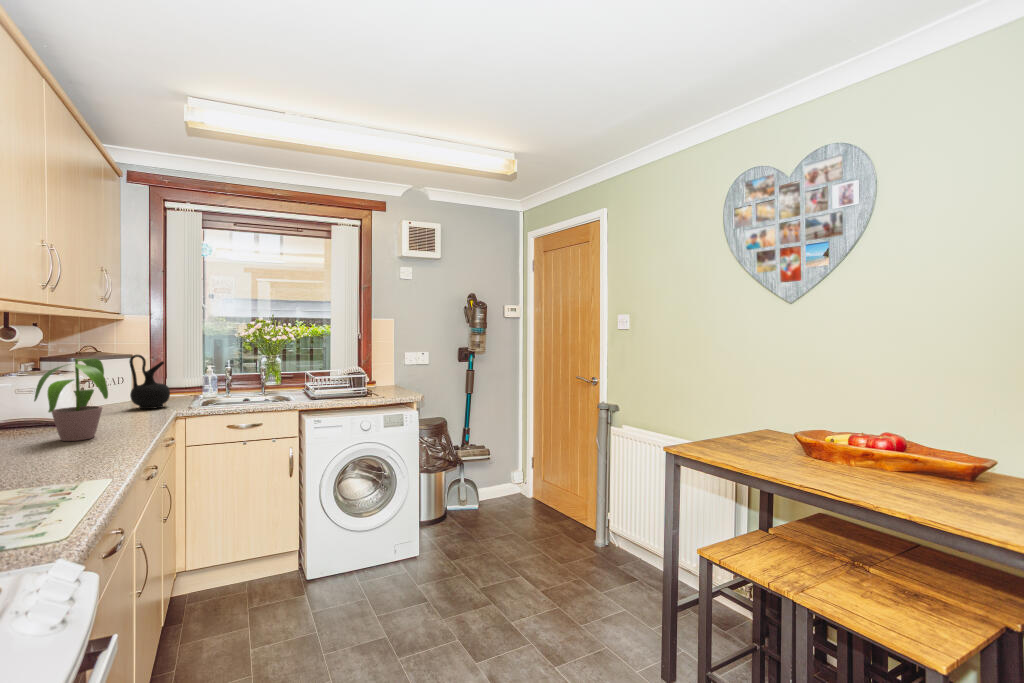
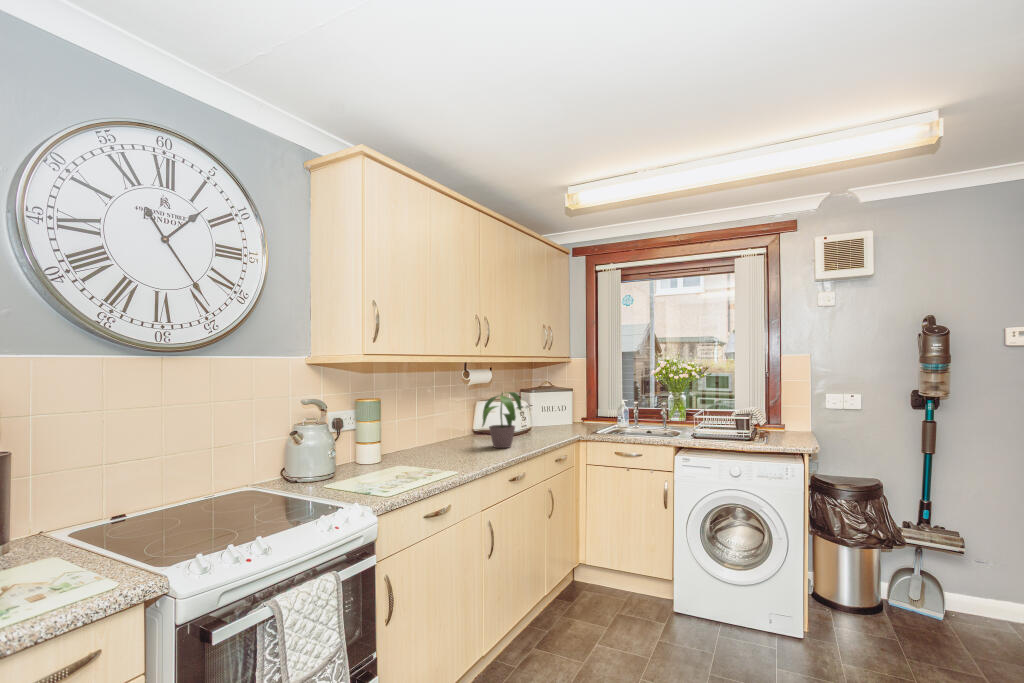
ceramic jug: present [129,355,170,409] -> none [558,388,584,431]

